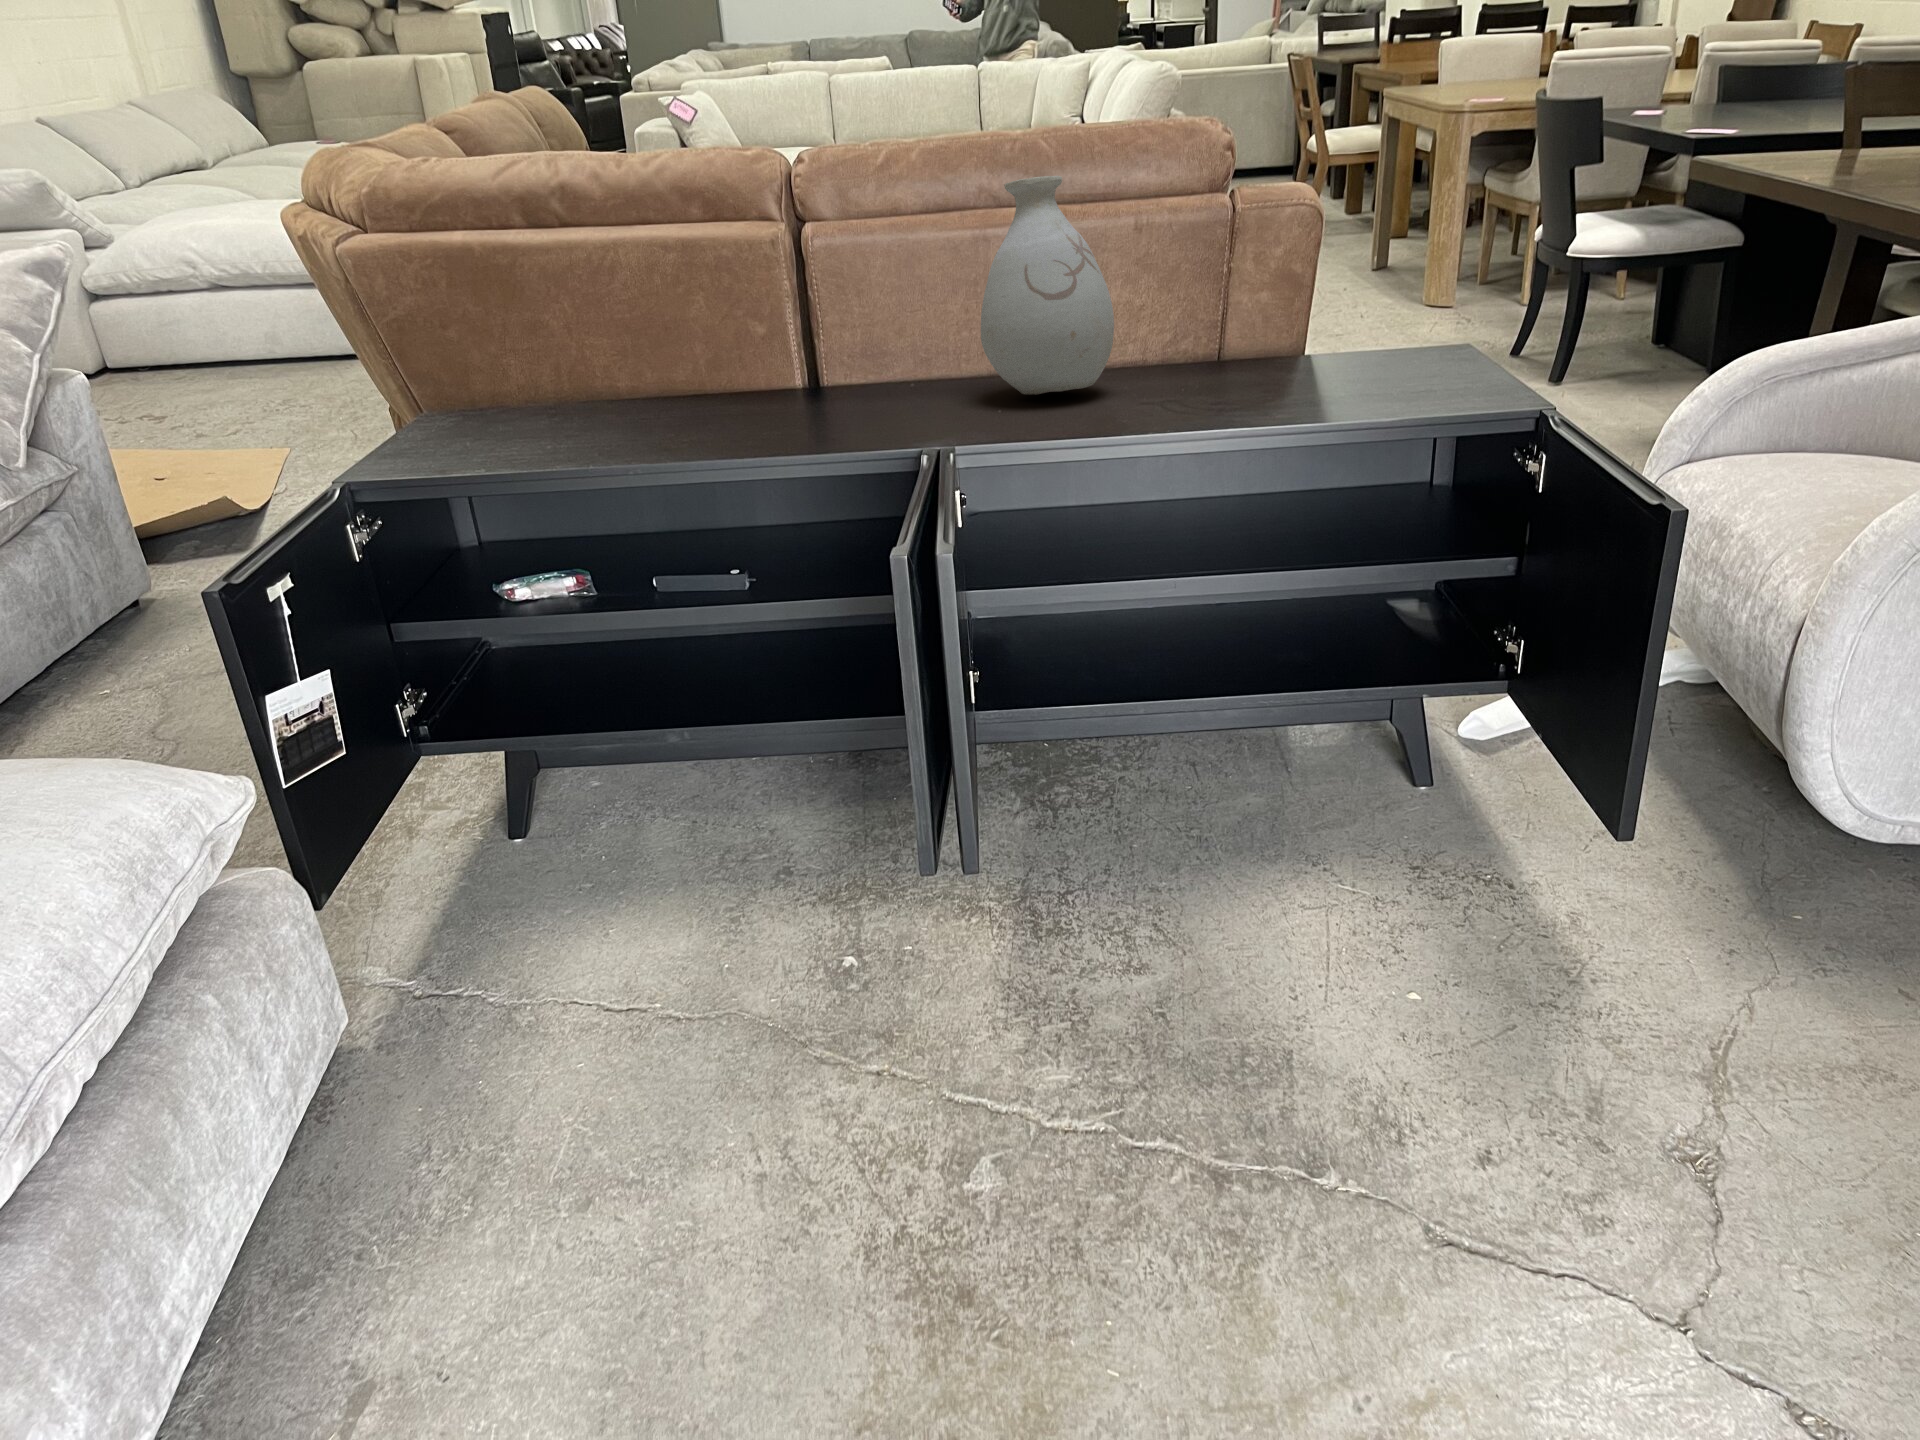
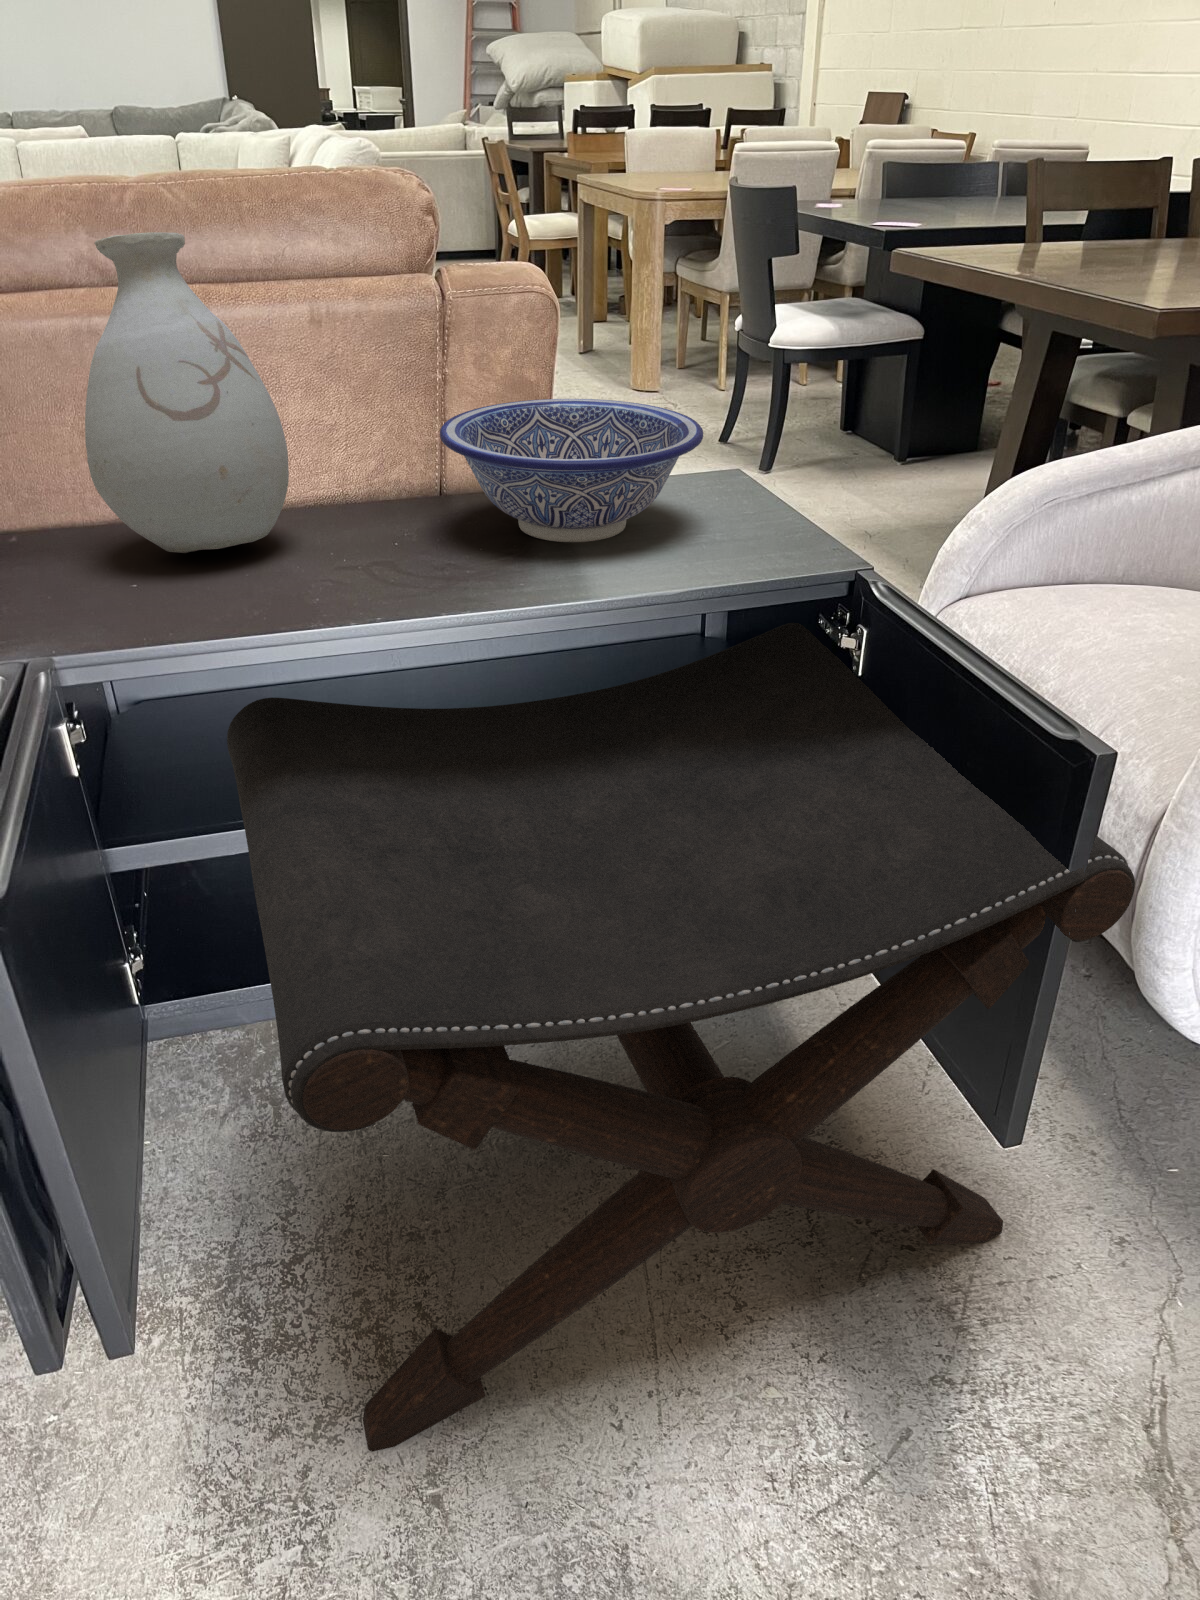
decorative bowl: none [1226,288,1433,393] -> present [440,399,703,542]
footstool: none [1058,460,1718,987] -> present [227,623,1135,1452]

